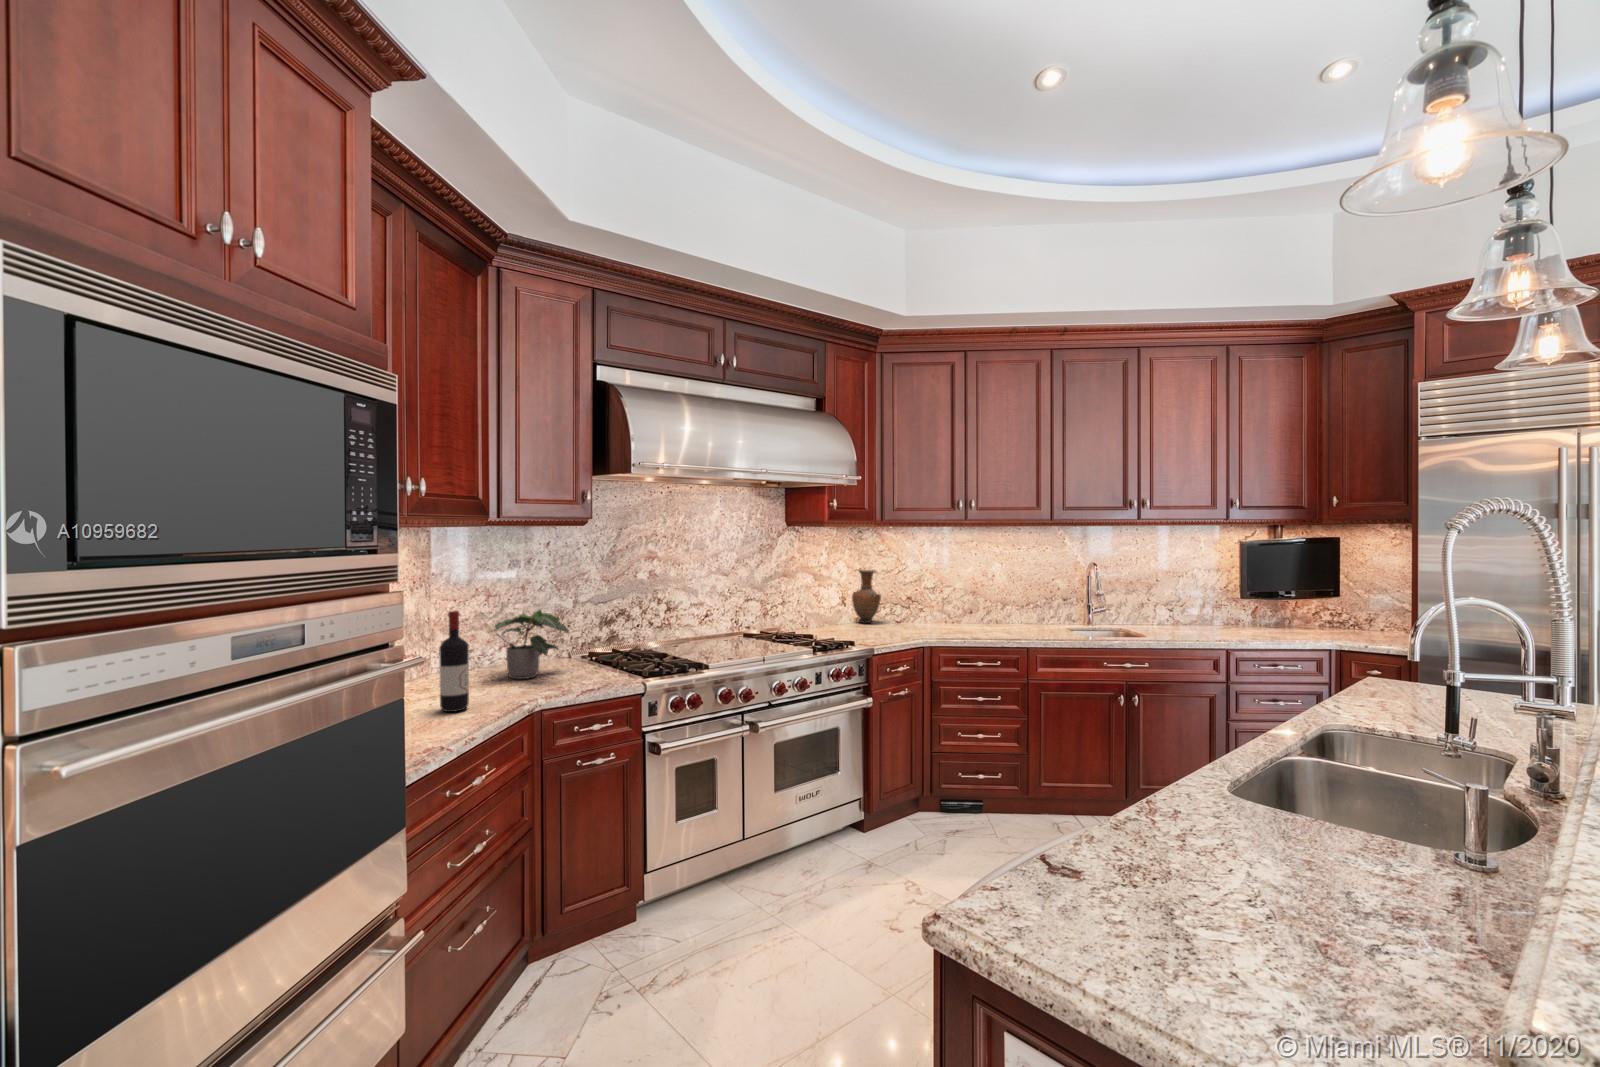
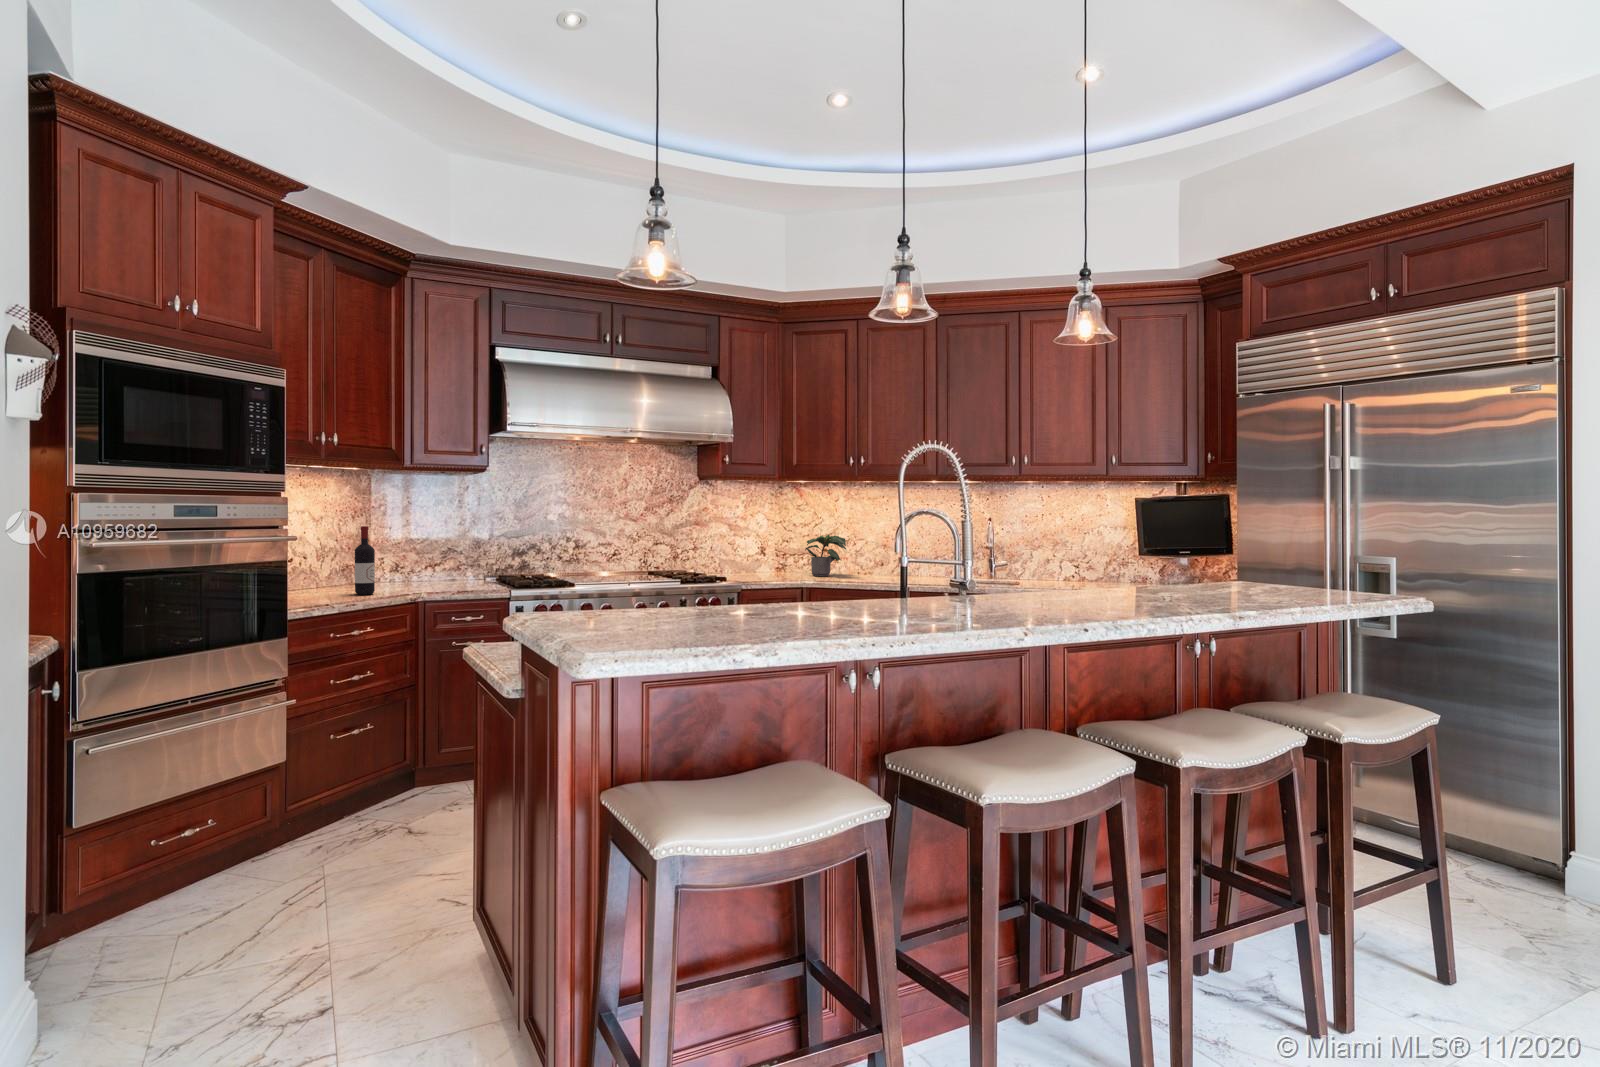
vase: present [852,570,881,623] -> none [760,521,786,571]
potted plant: present [495,610,569,679] -> present [805,535,846,576]

